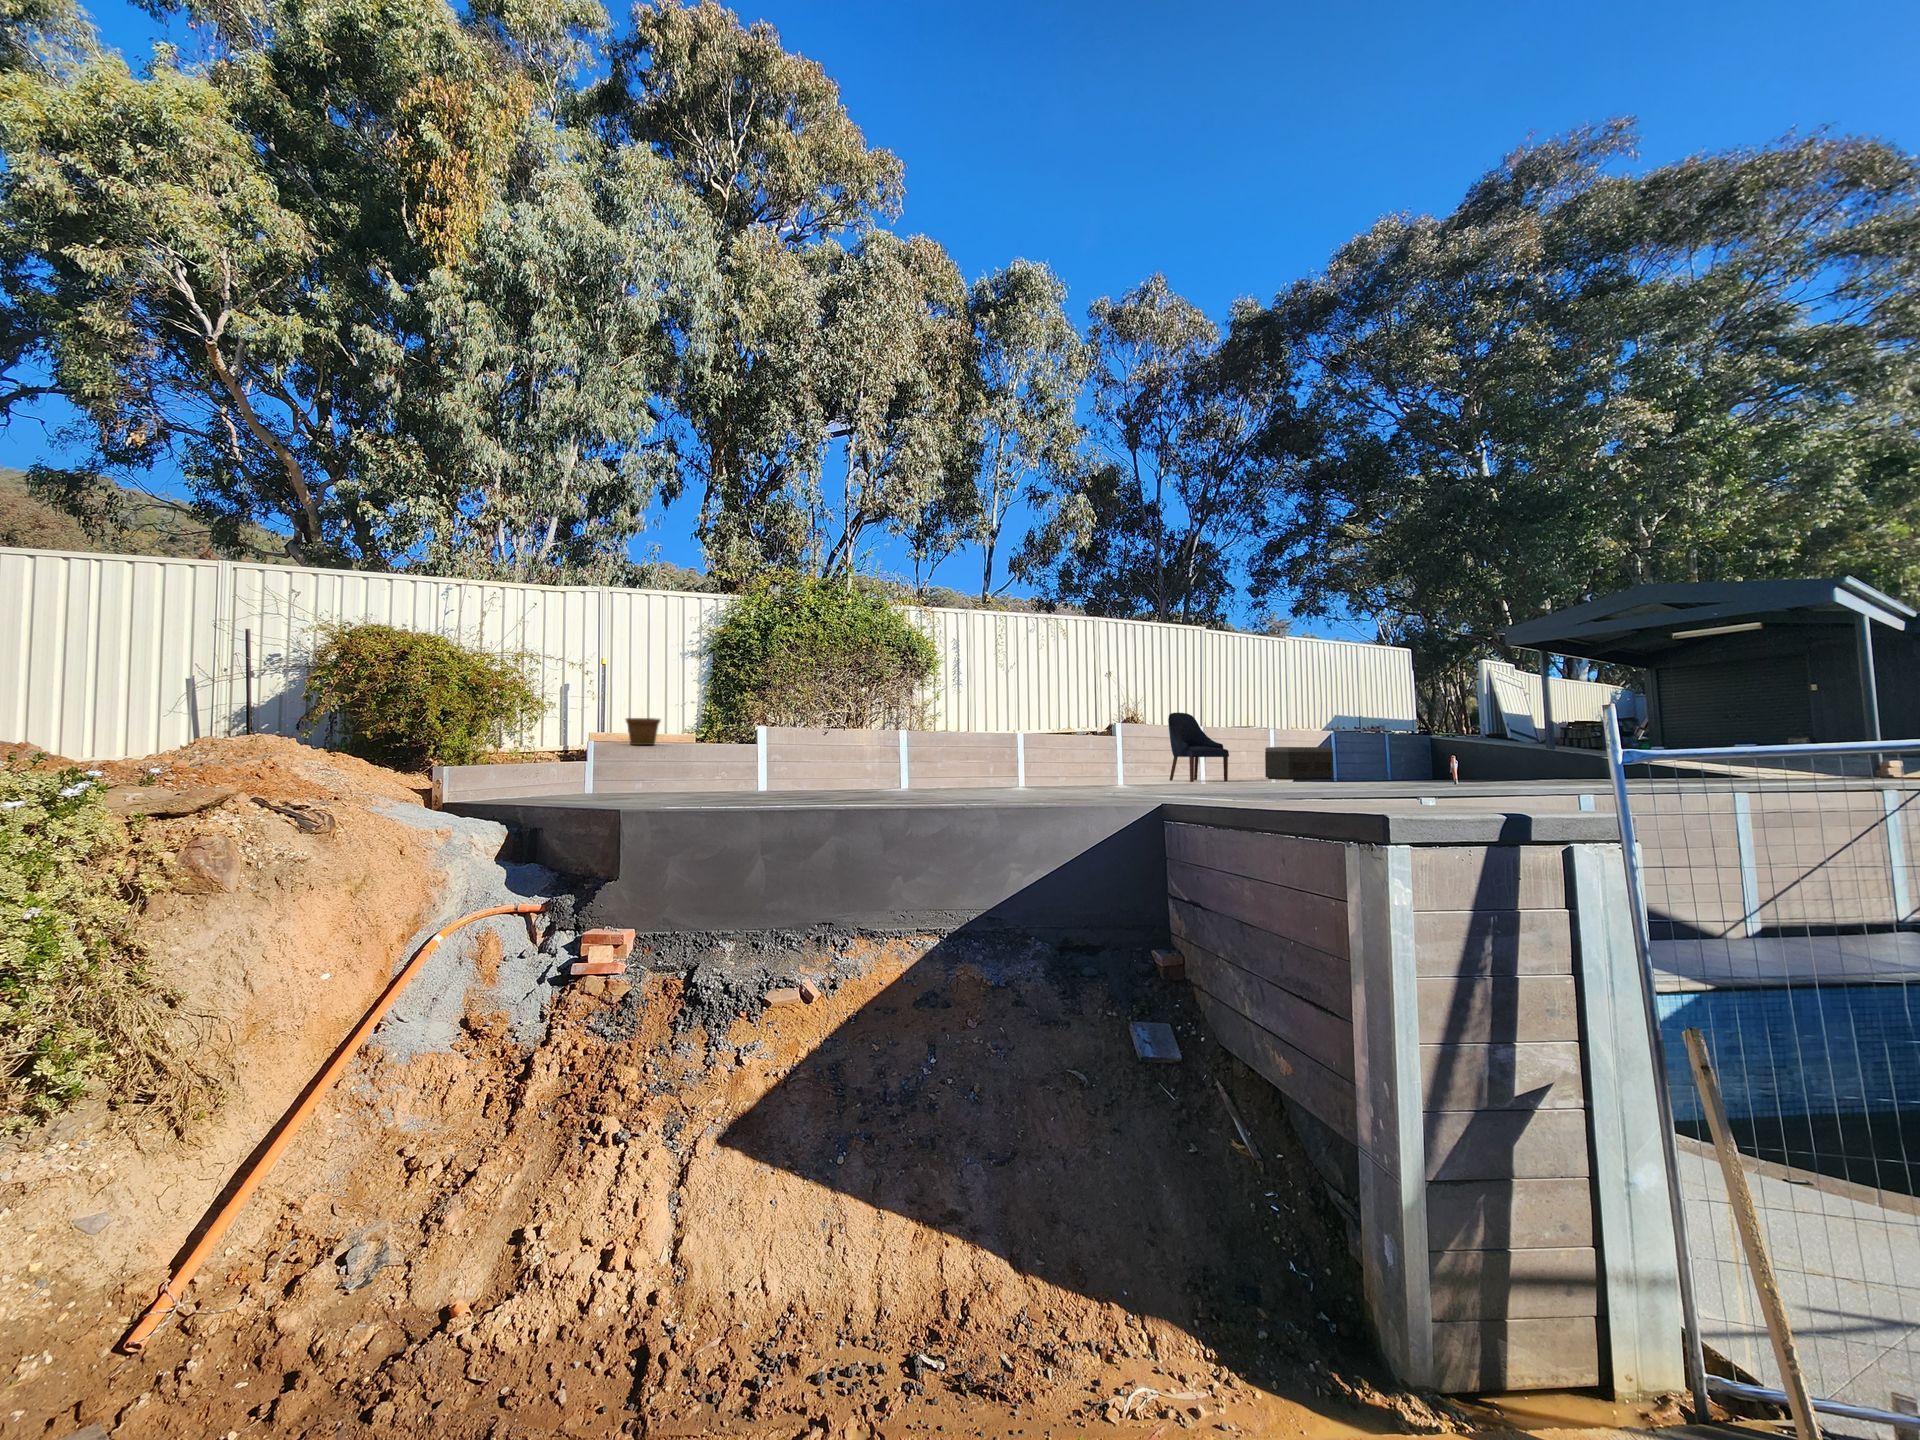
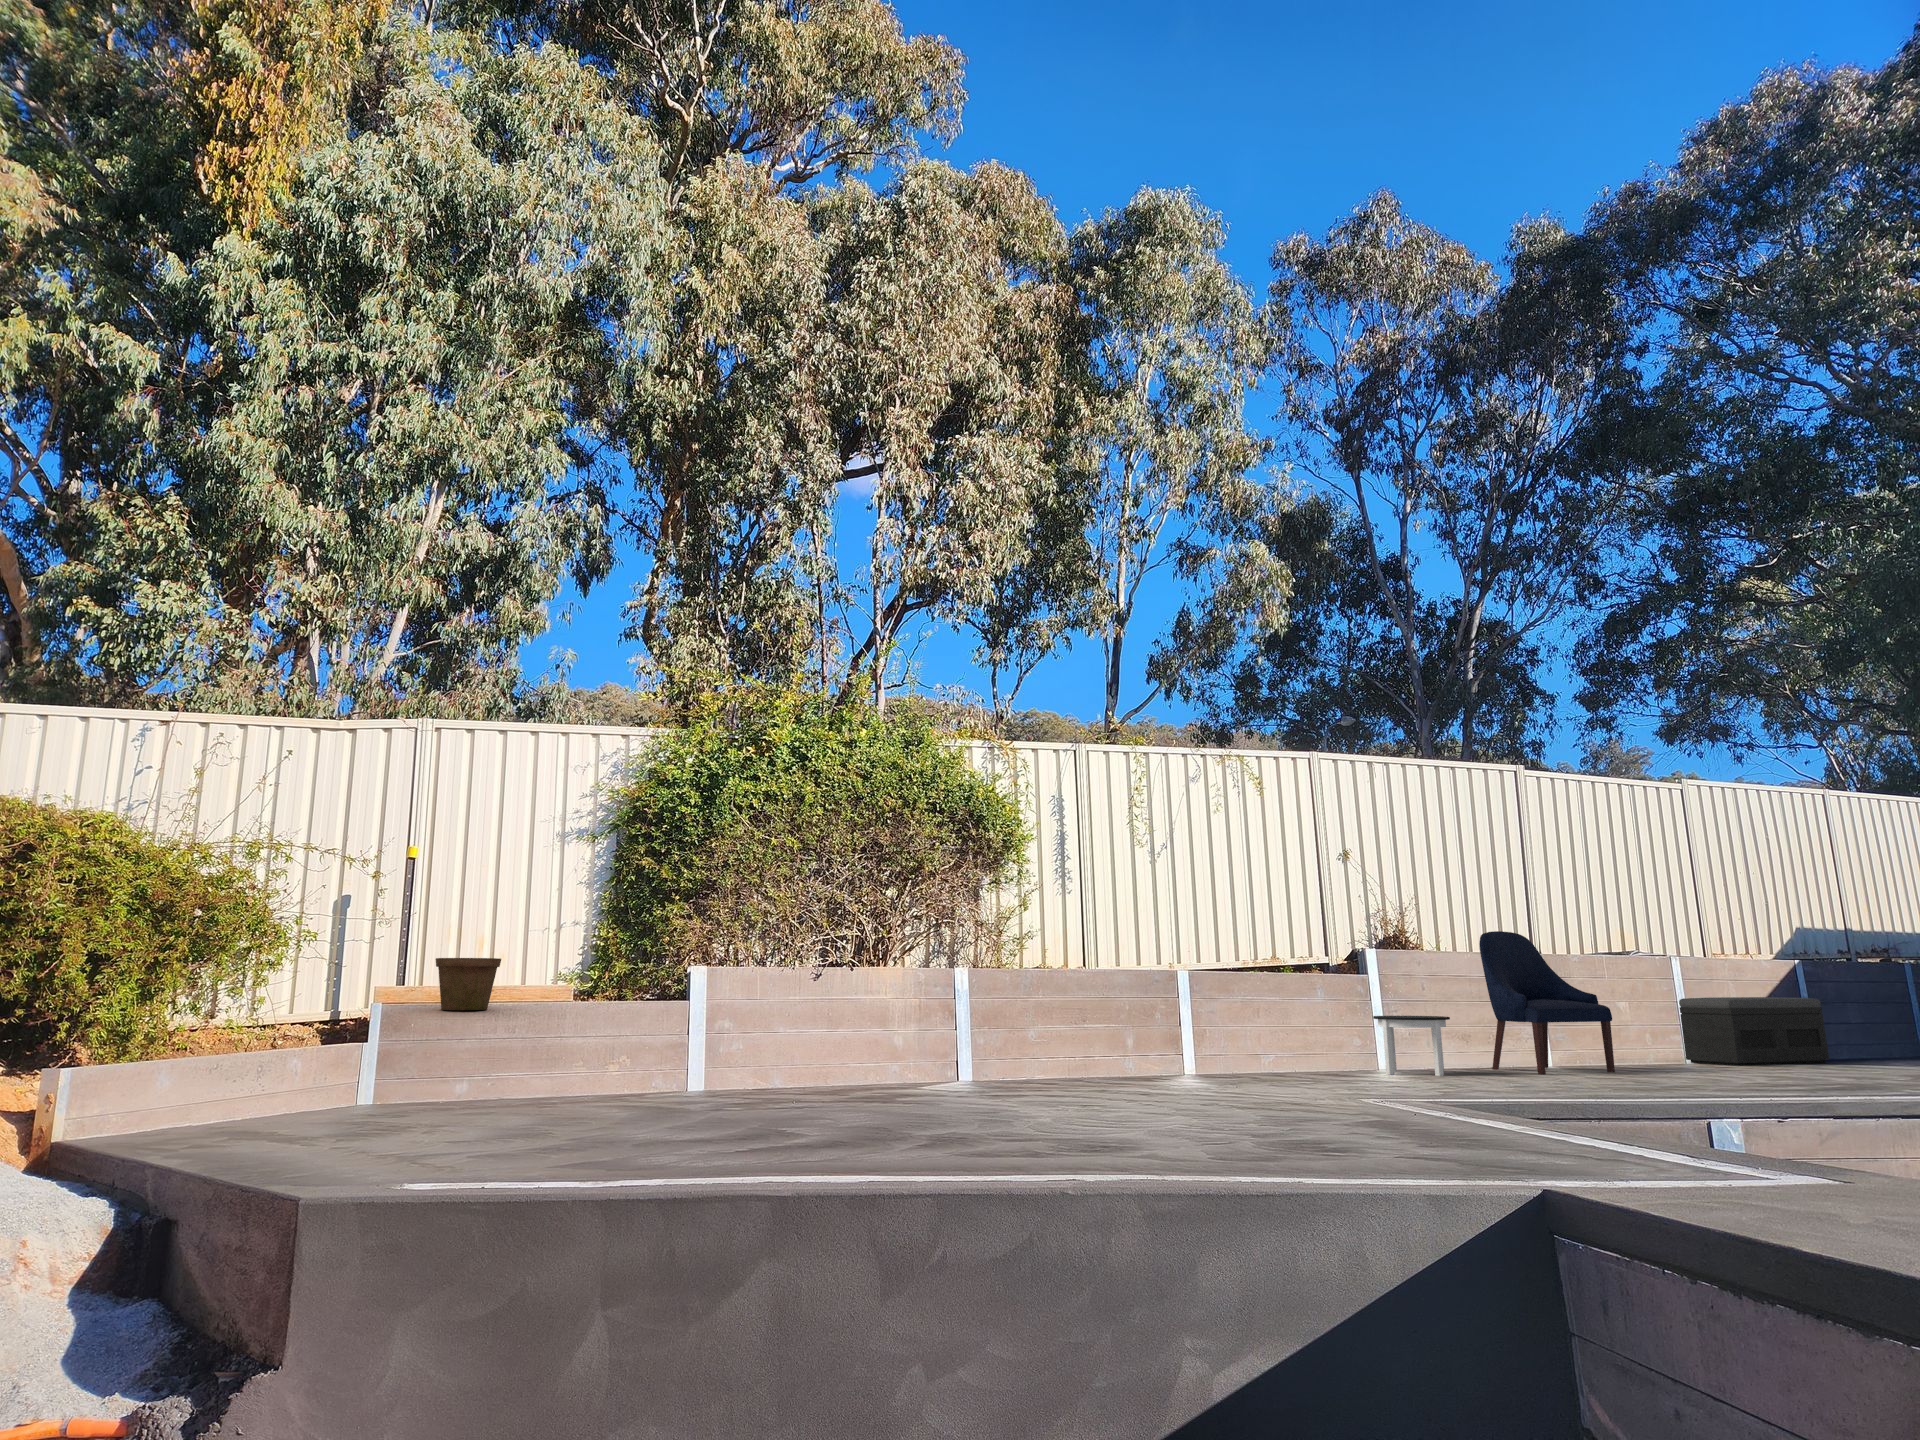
round table: none [1112,754,1150,783] -> present [1373,1016,1450,1076]

